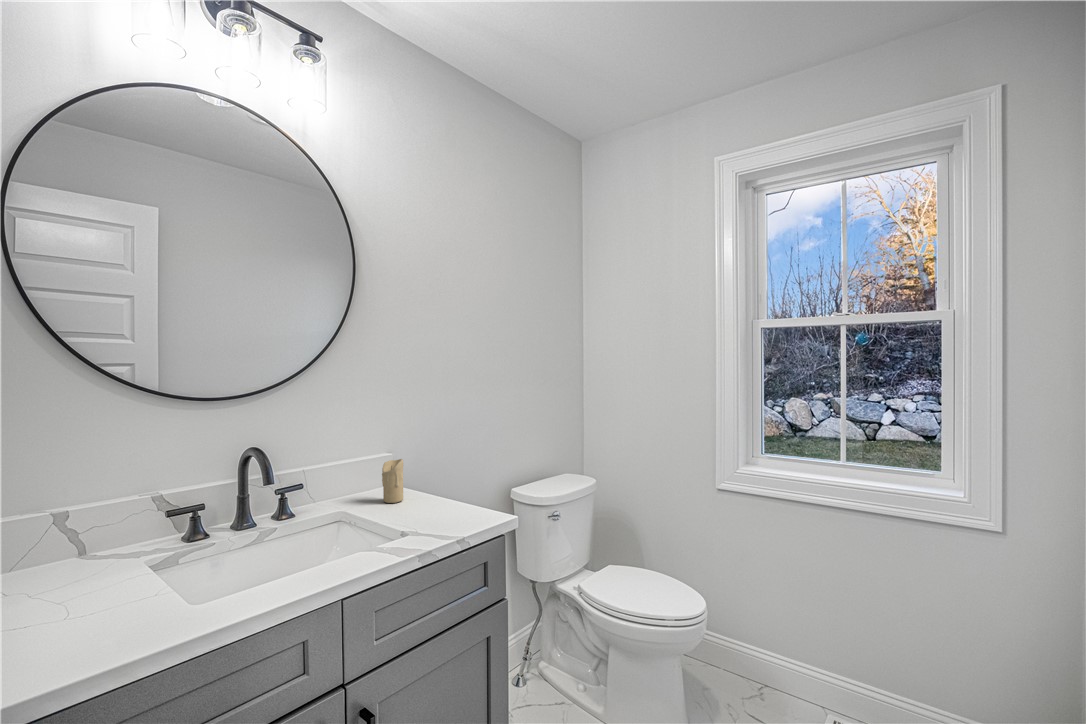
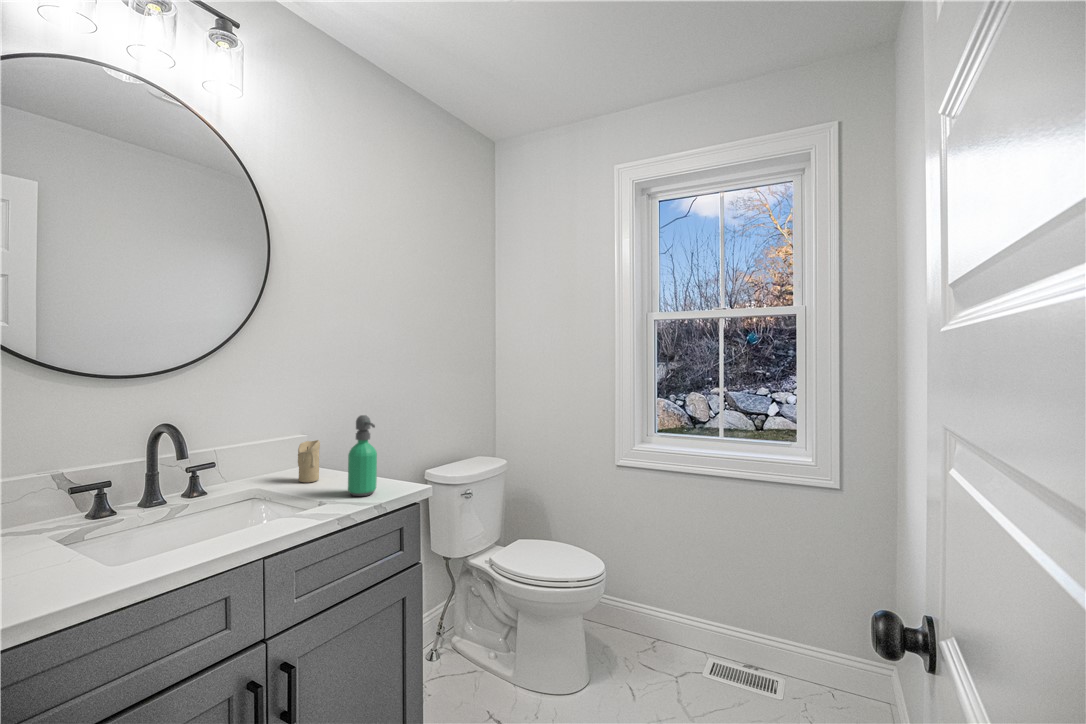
soap dispenser: none [432,433,462,518] -> present [348,415,377,496]

